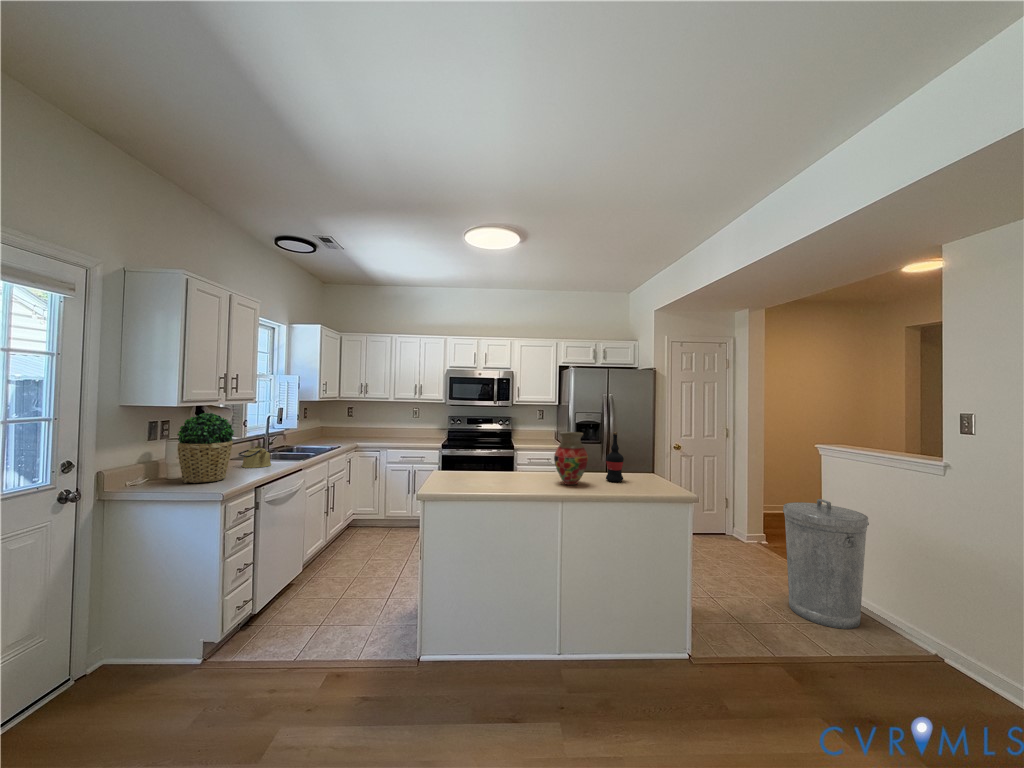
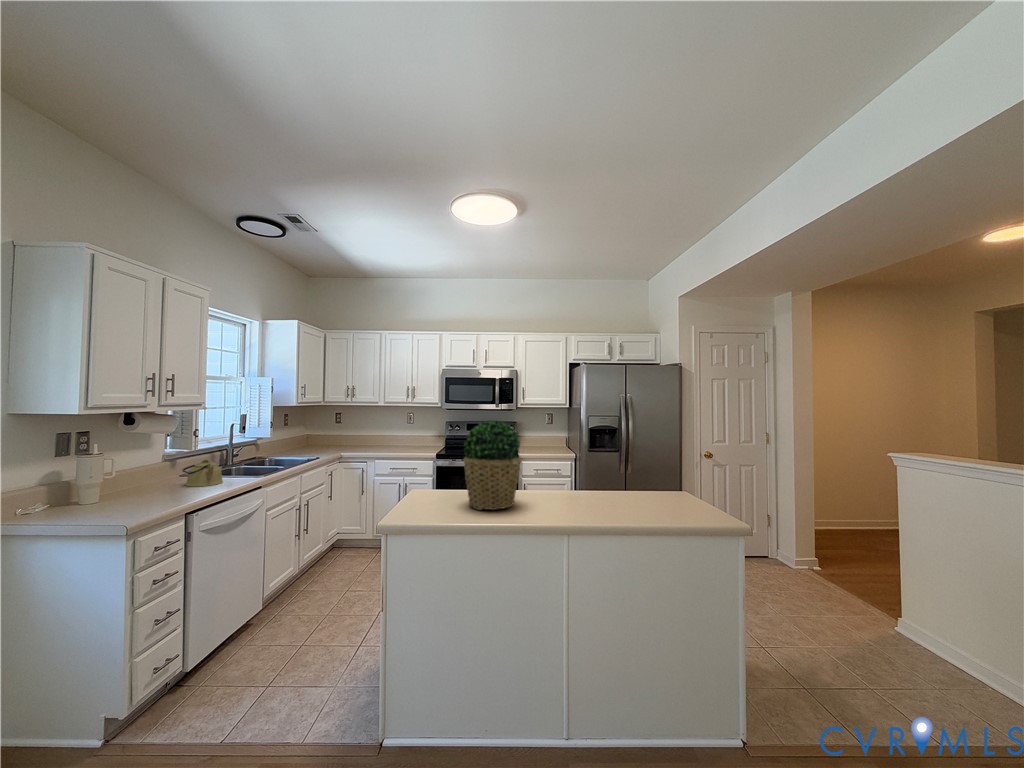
potted plant: present [177,413,234,483] -> present [464,420,521,510]
vase: present [554,432,588,485] -> none [560,442,604,512]
wine bottle: present [606,432,624,482] -> none [627,441,650,505]
trash can: present [783,499,869,629] -> none [851,524,974,698]

